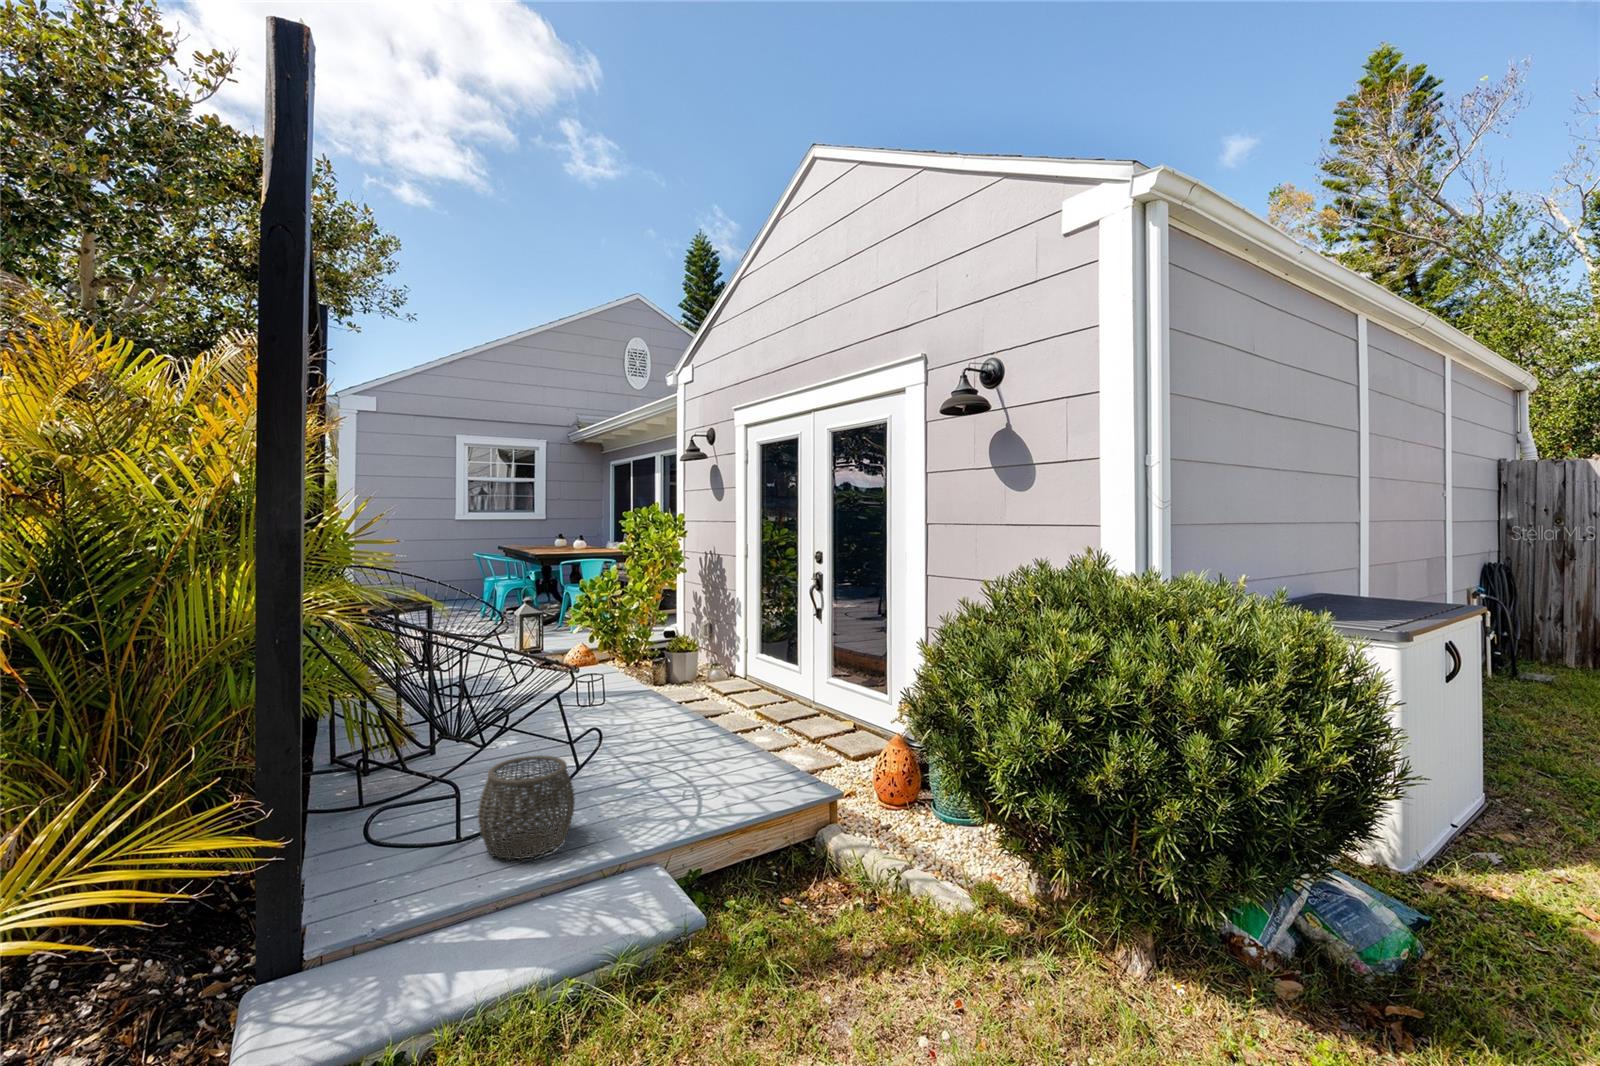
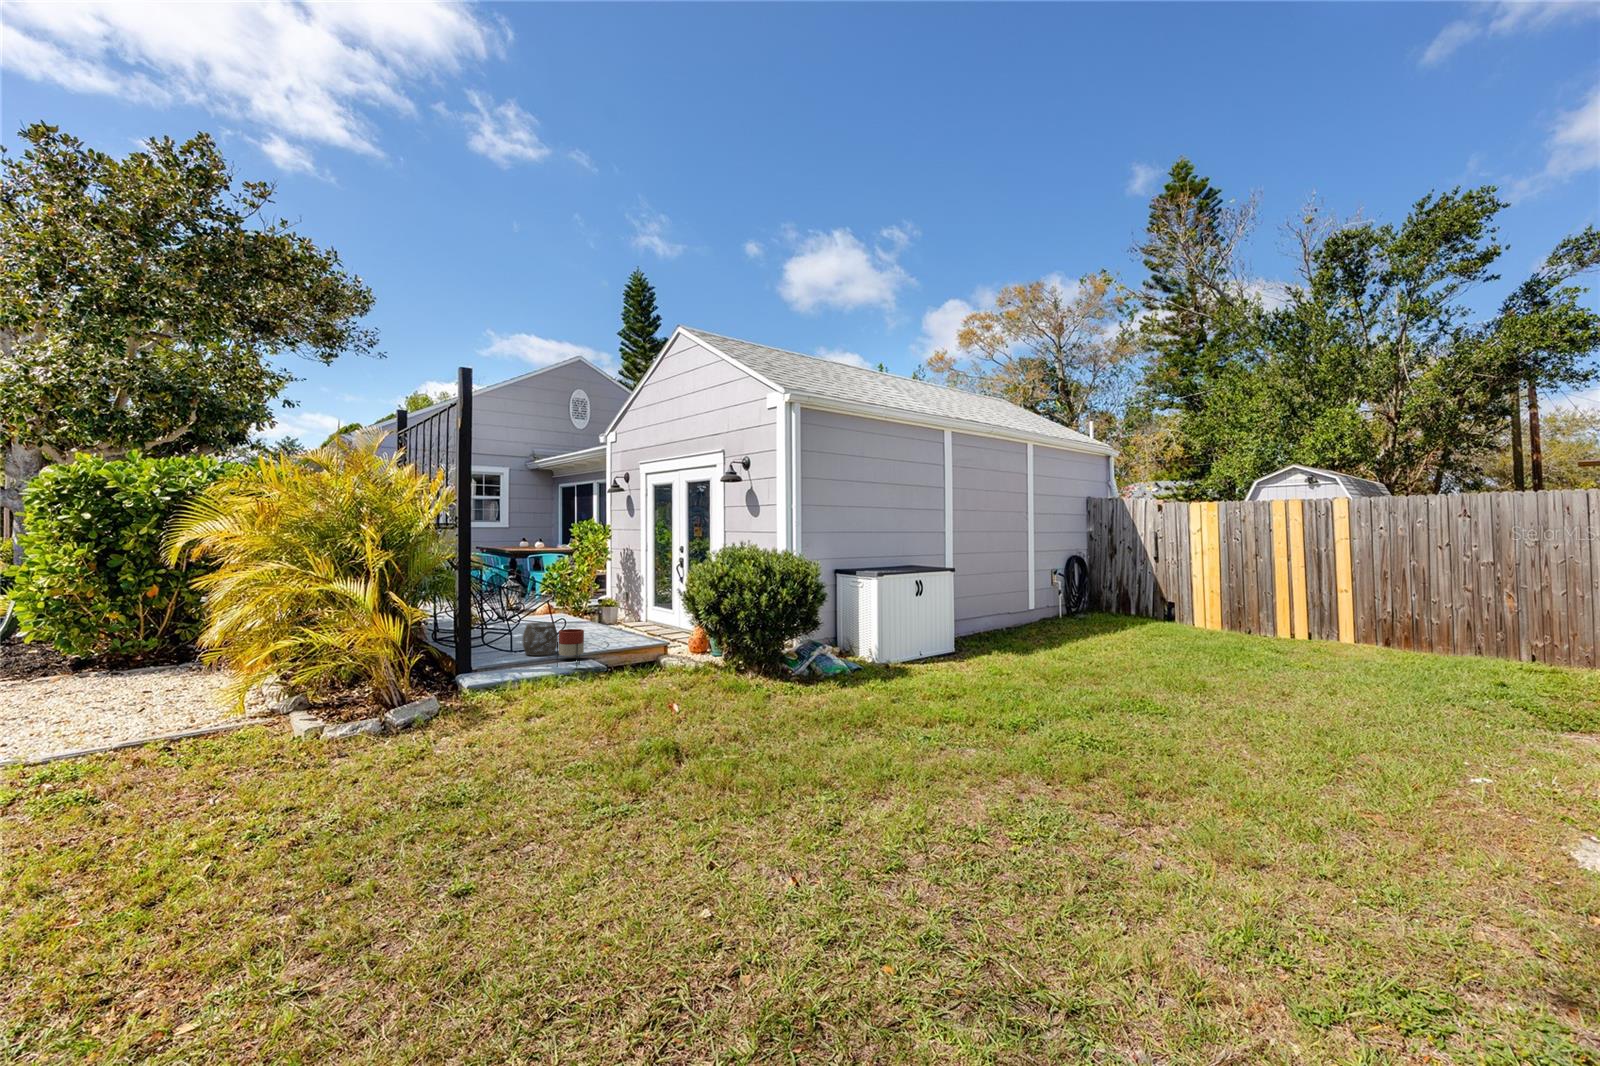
planter: none [562,795,639,931] -> present [557,629,584,667]

